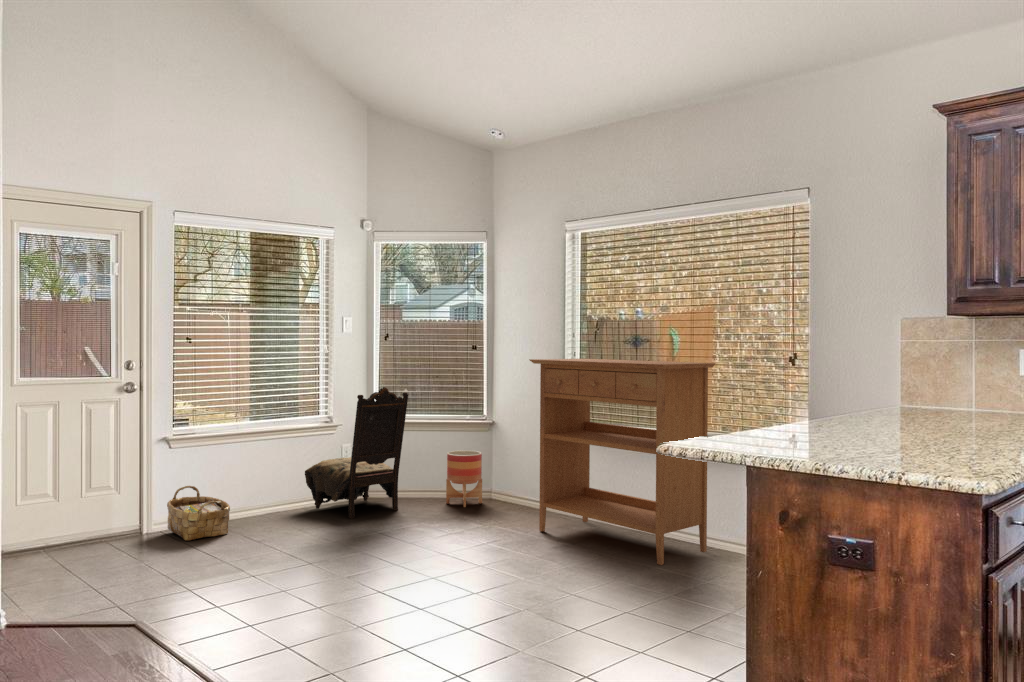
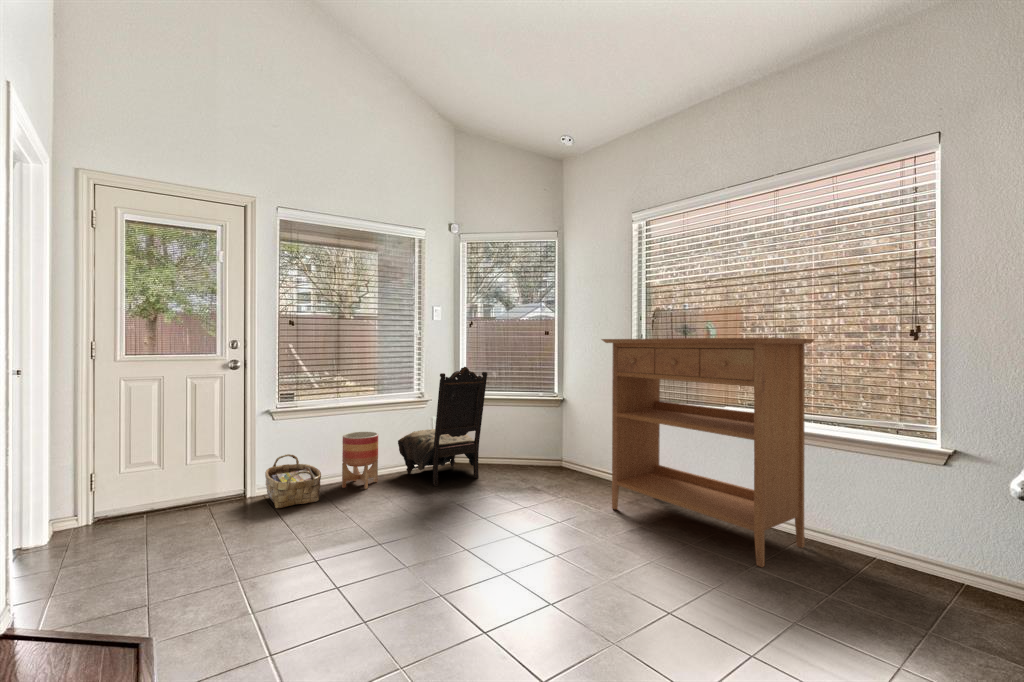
planter: present [446,450,482,507] -> present [342,432,378,489]

